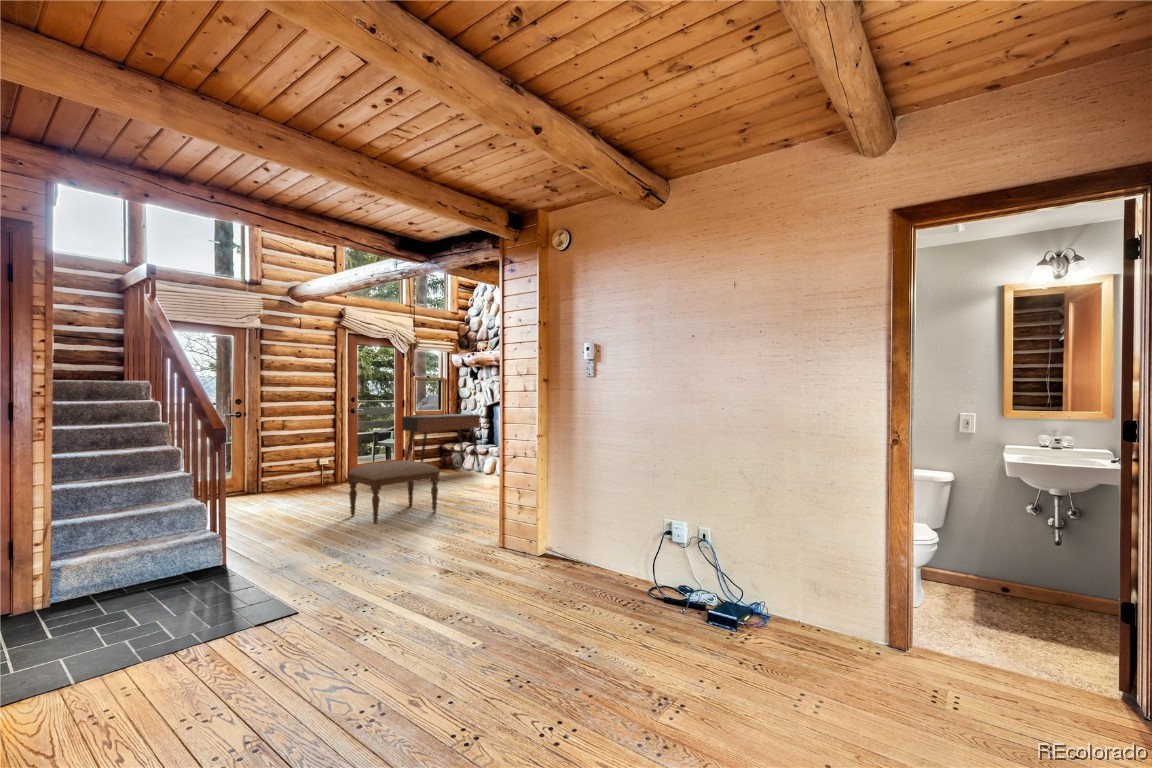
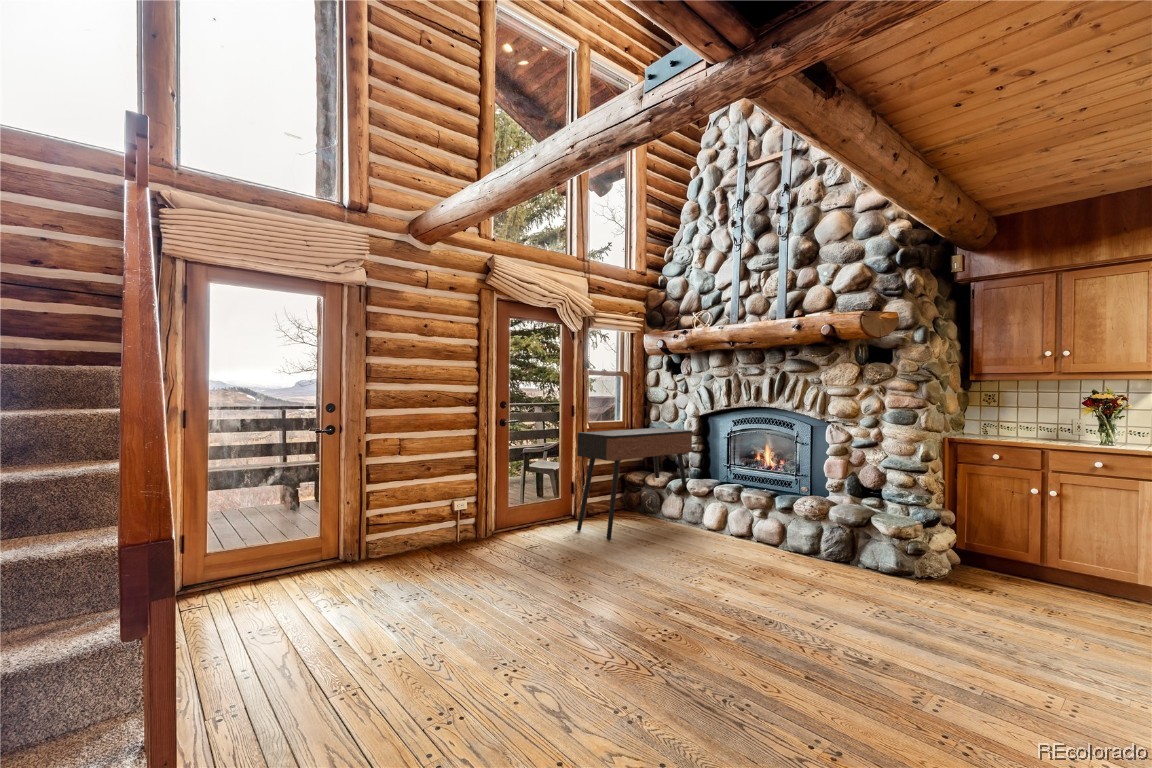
ottoman: present [348,461,440,524] -> none [533,542,725,719]

